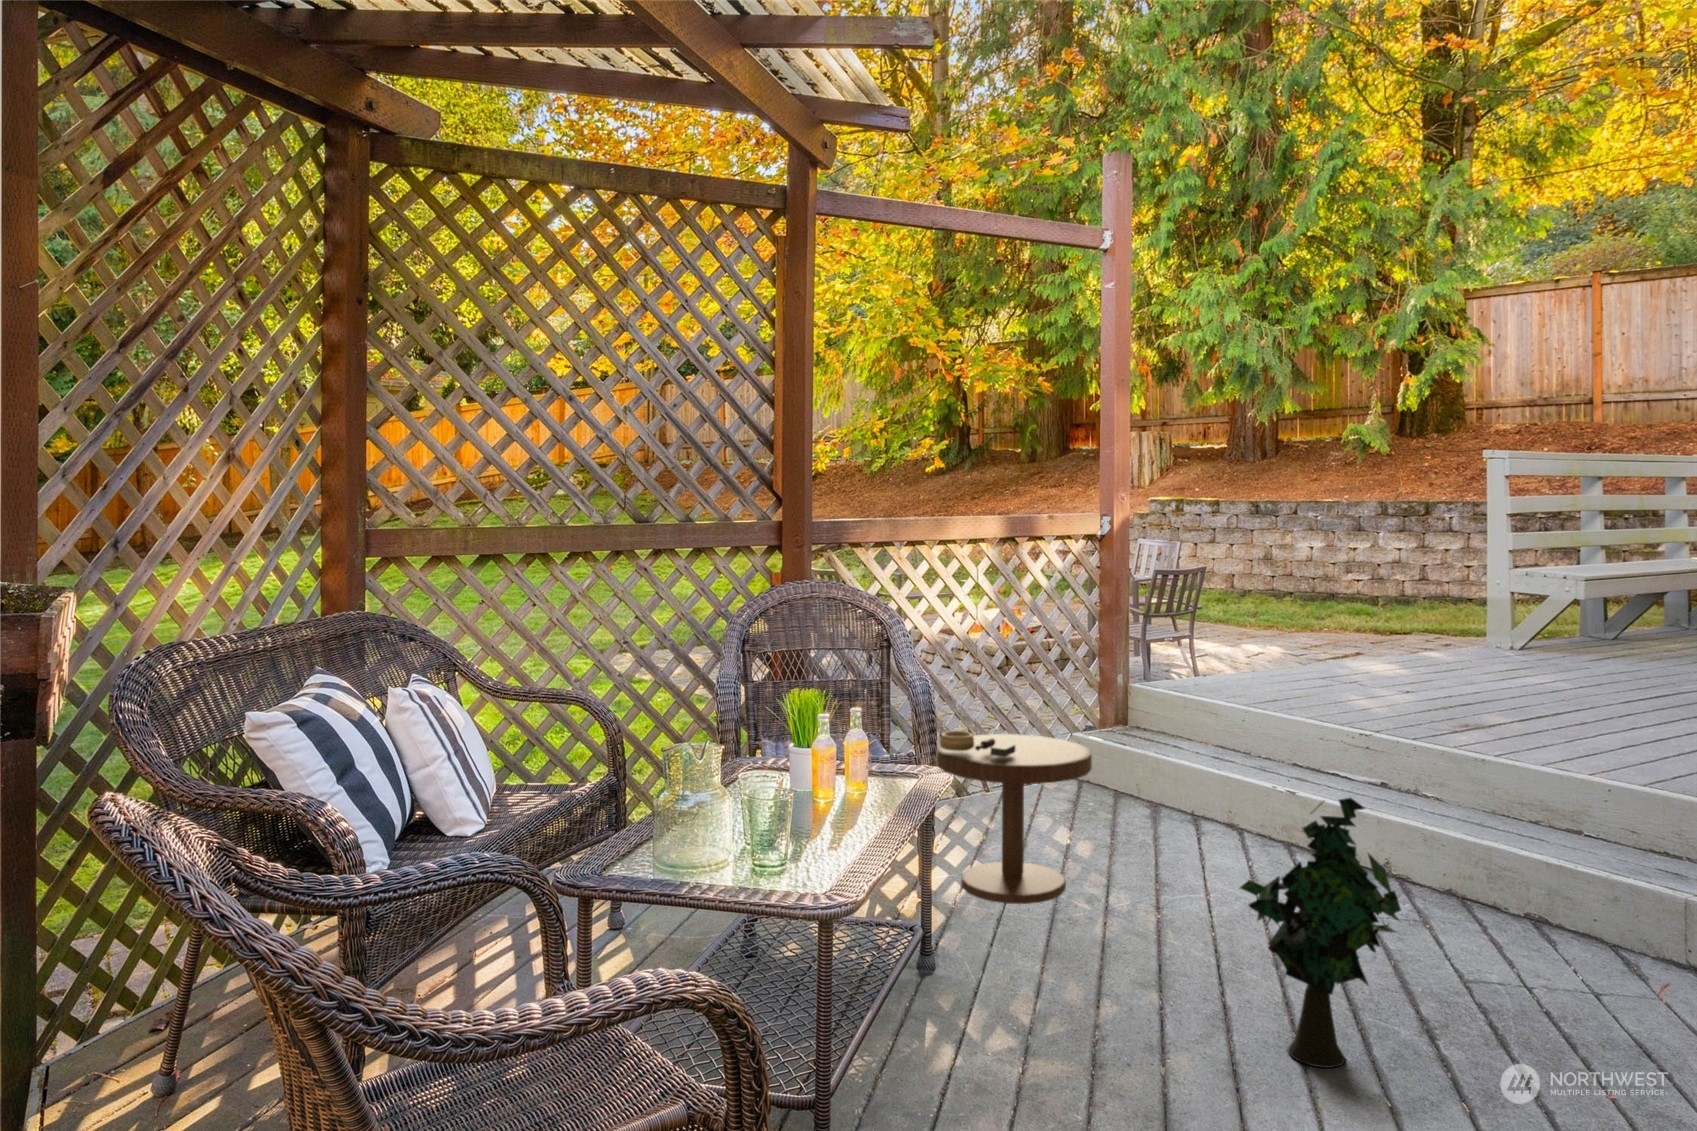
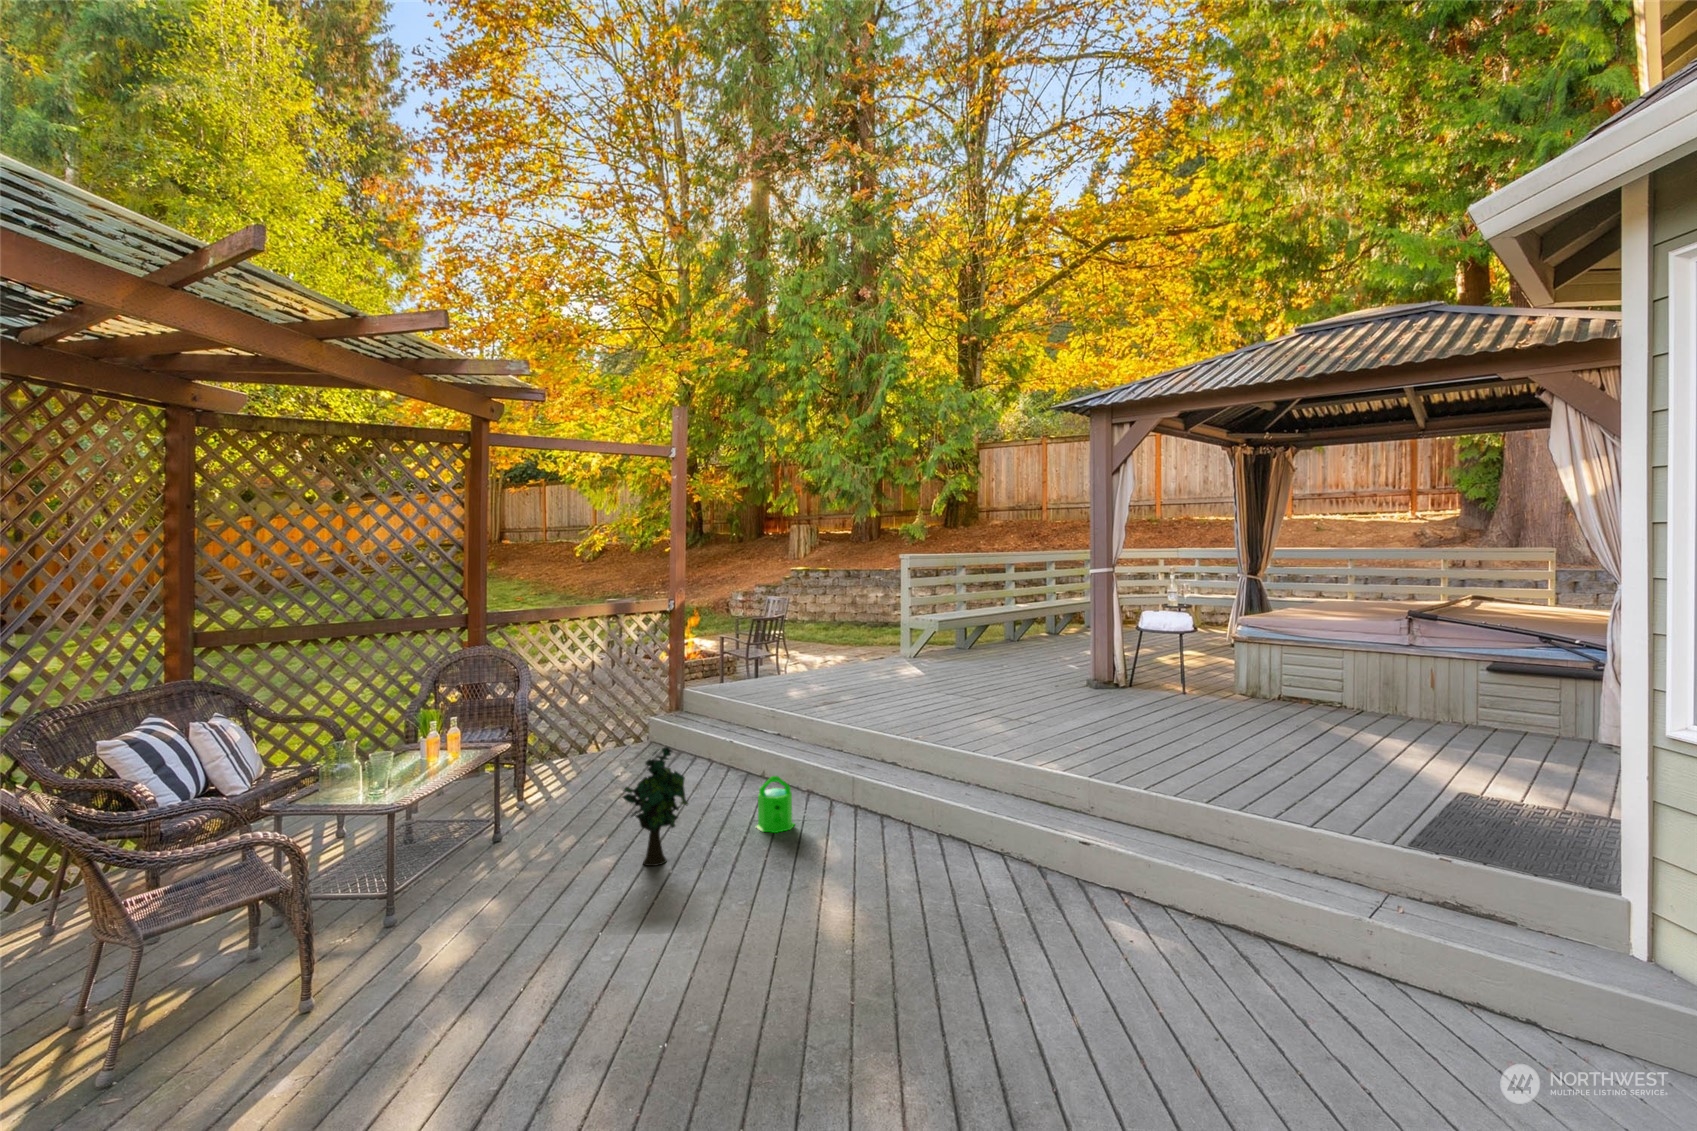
side table: present [937,731,1092,904] -> none [484,727,561,861]
watering can: none [1471,874,1585,1005] -> present [756,776,794,833]

